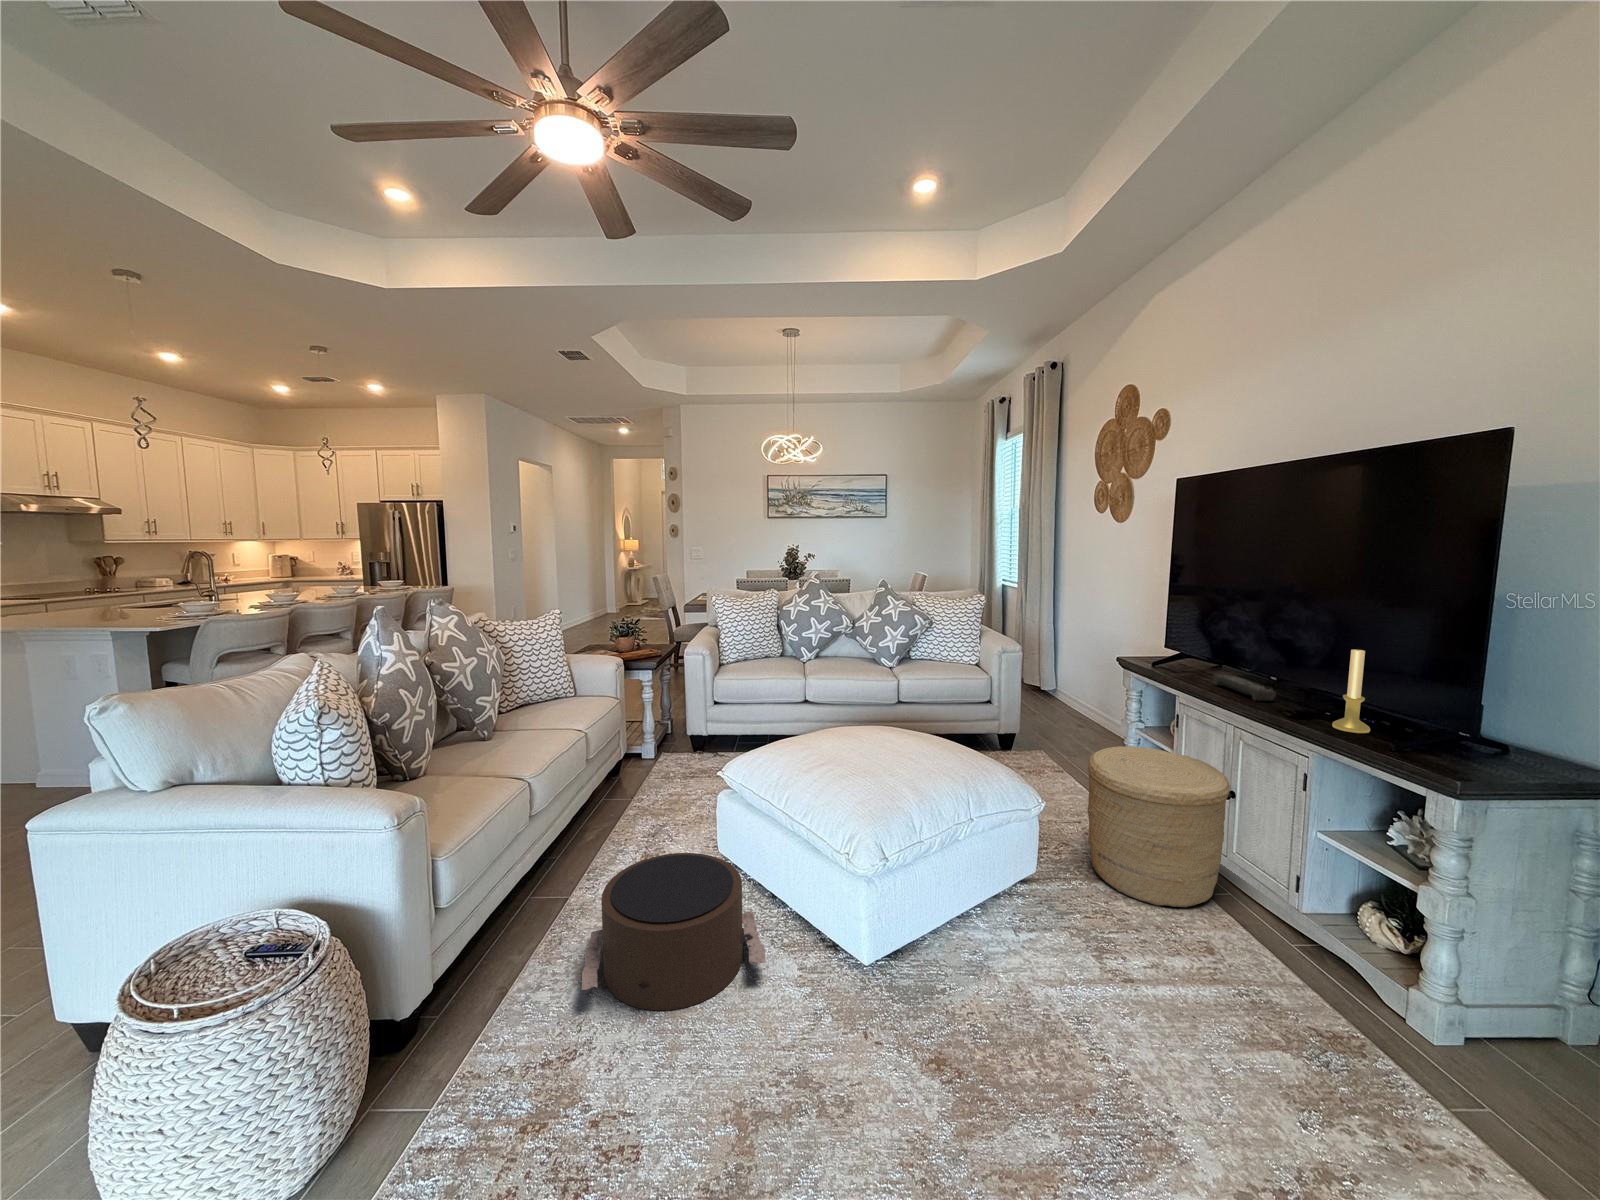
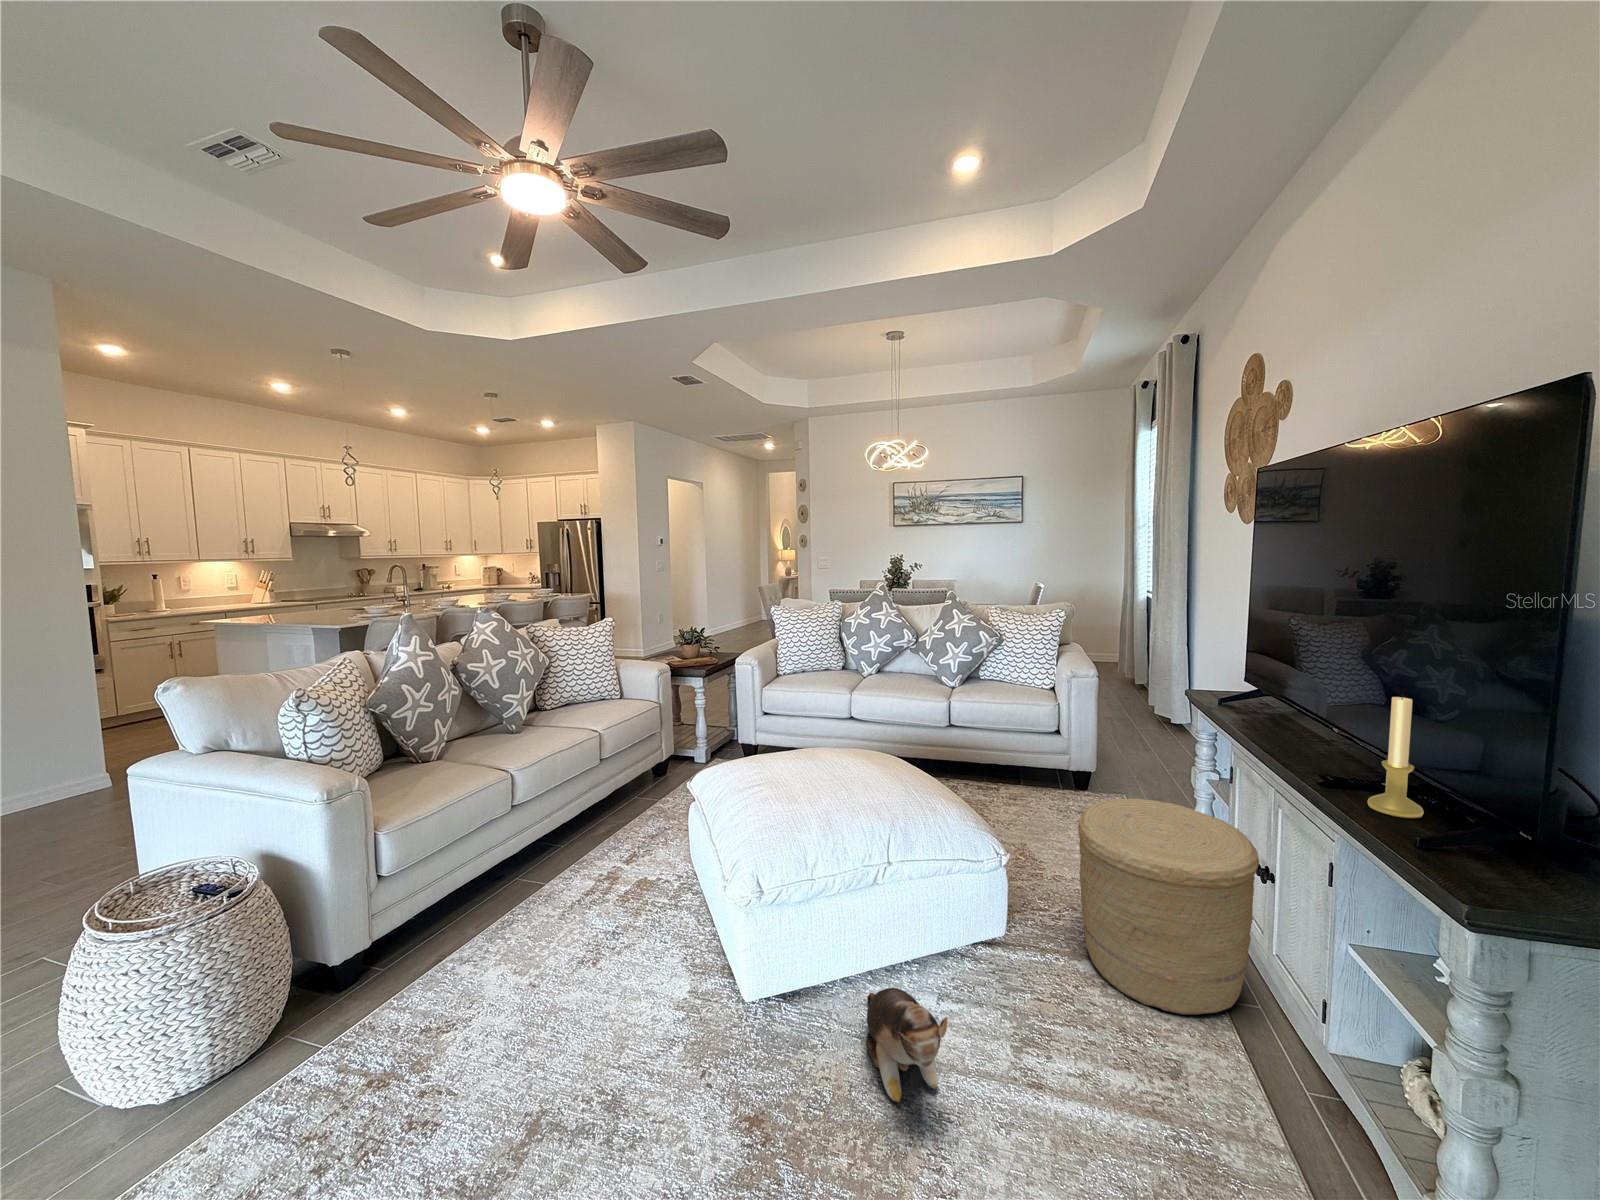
remote control: present [1213,675,1276,701] -> none [1267,719,1331,760]
pouf: present [582,853,765,1011] -> none [478,856,668,1006]
plush toy: none [962,923,1096,1015] -> present [866,988,947,1102]

